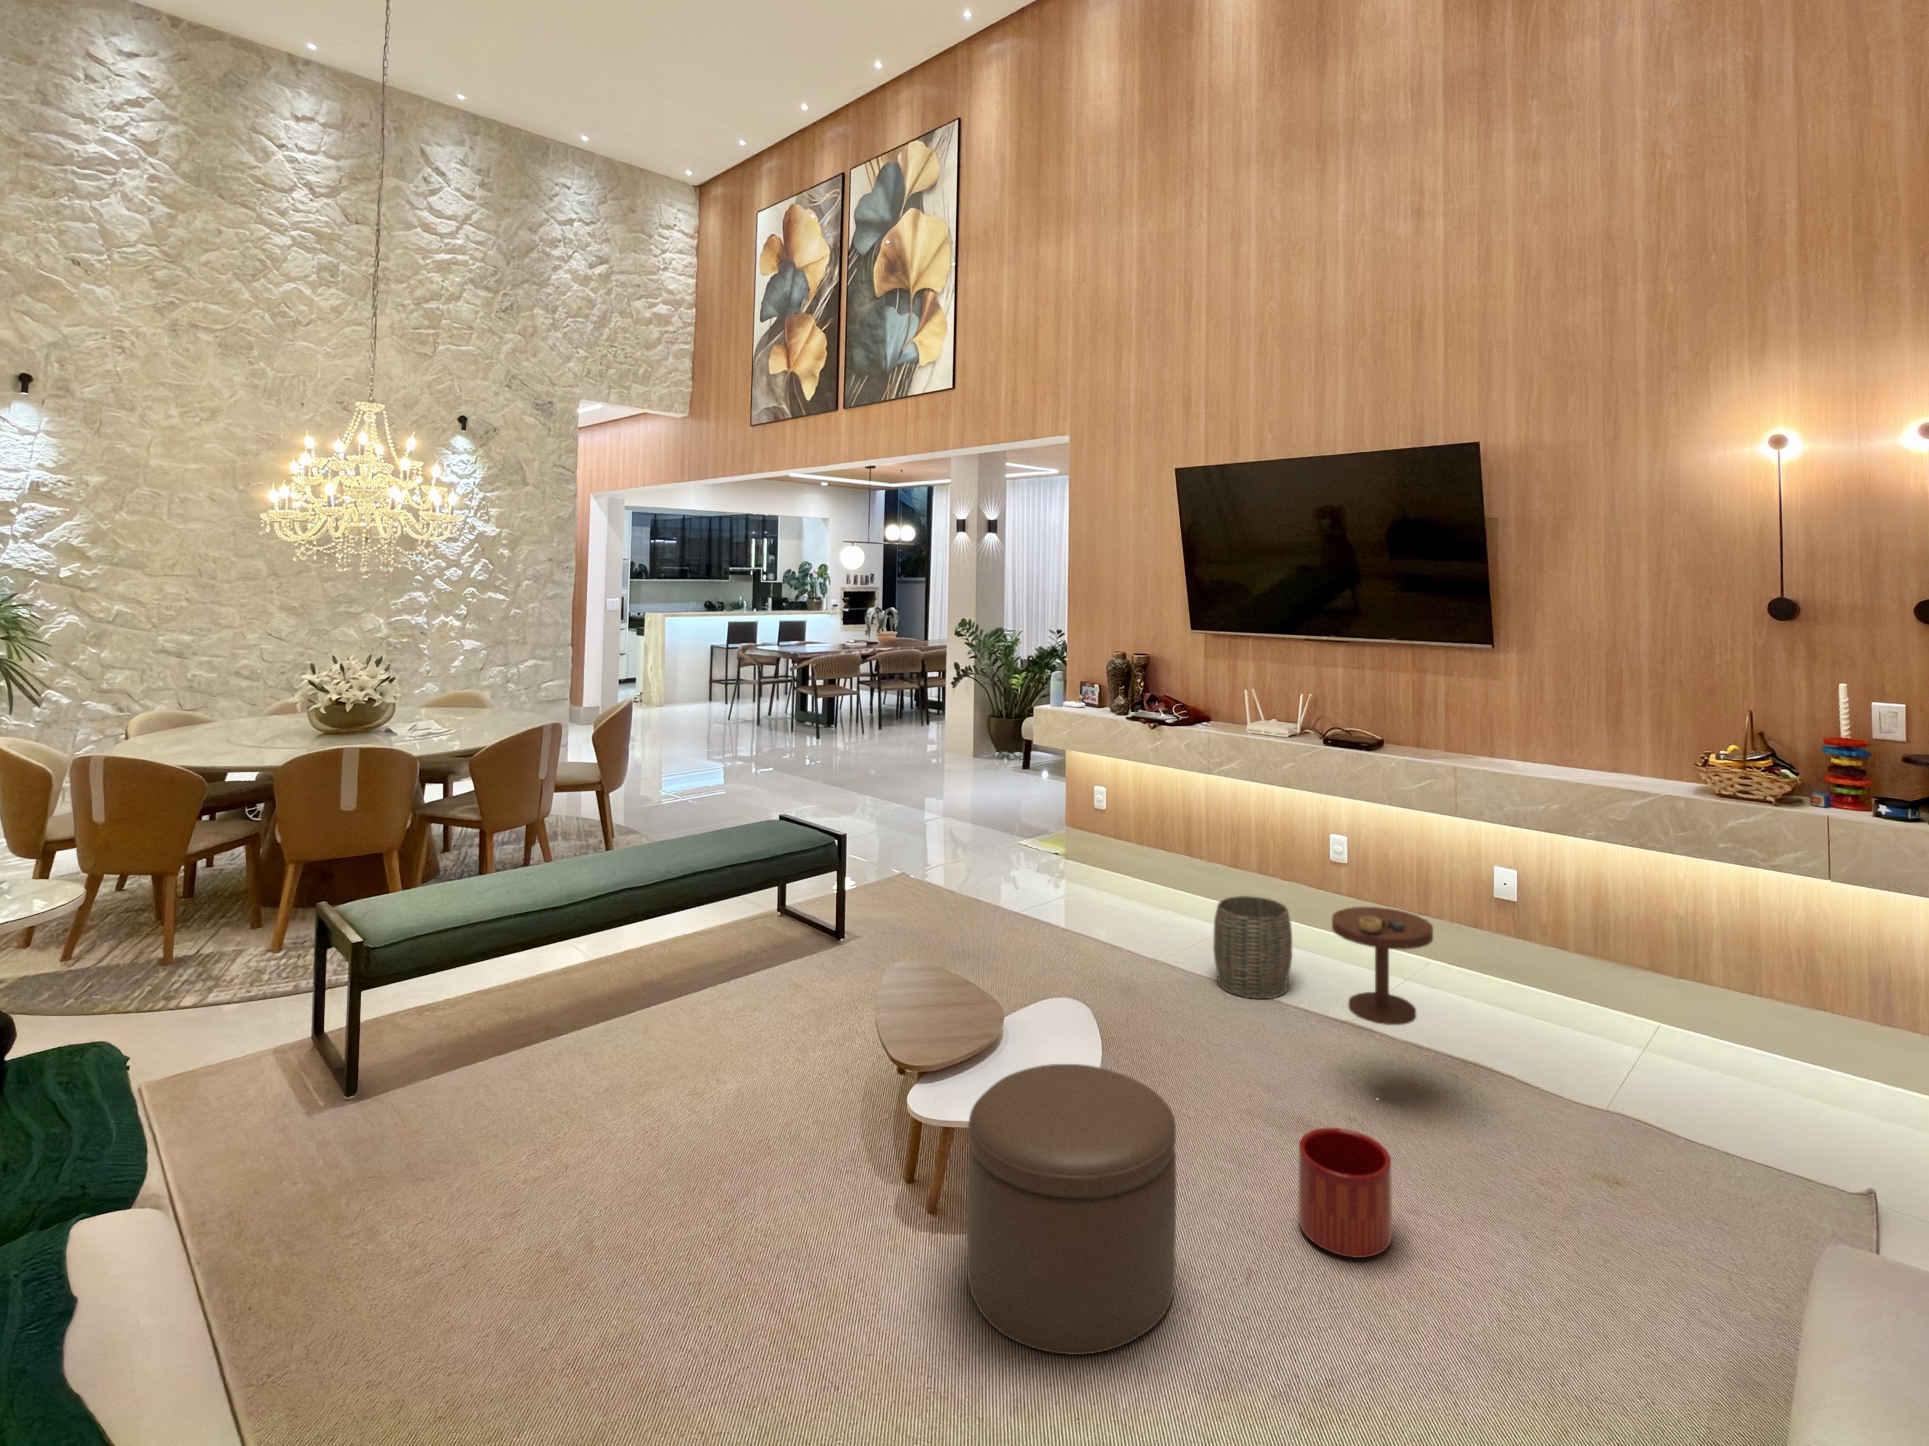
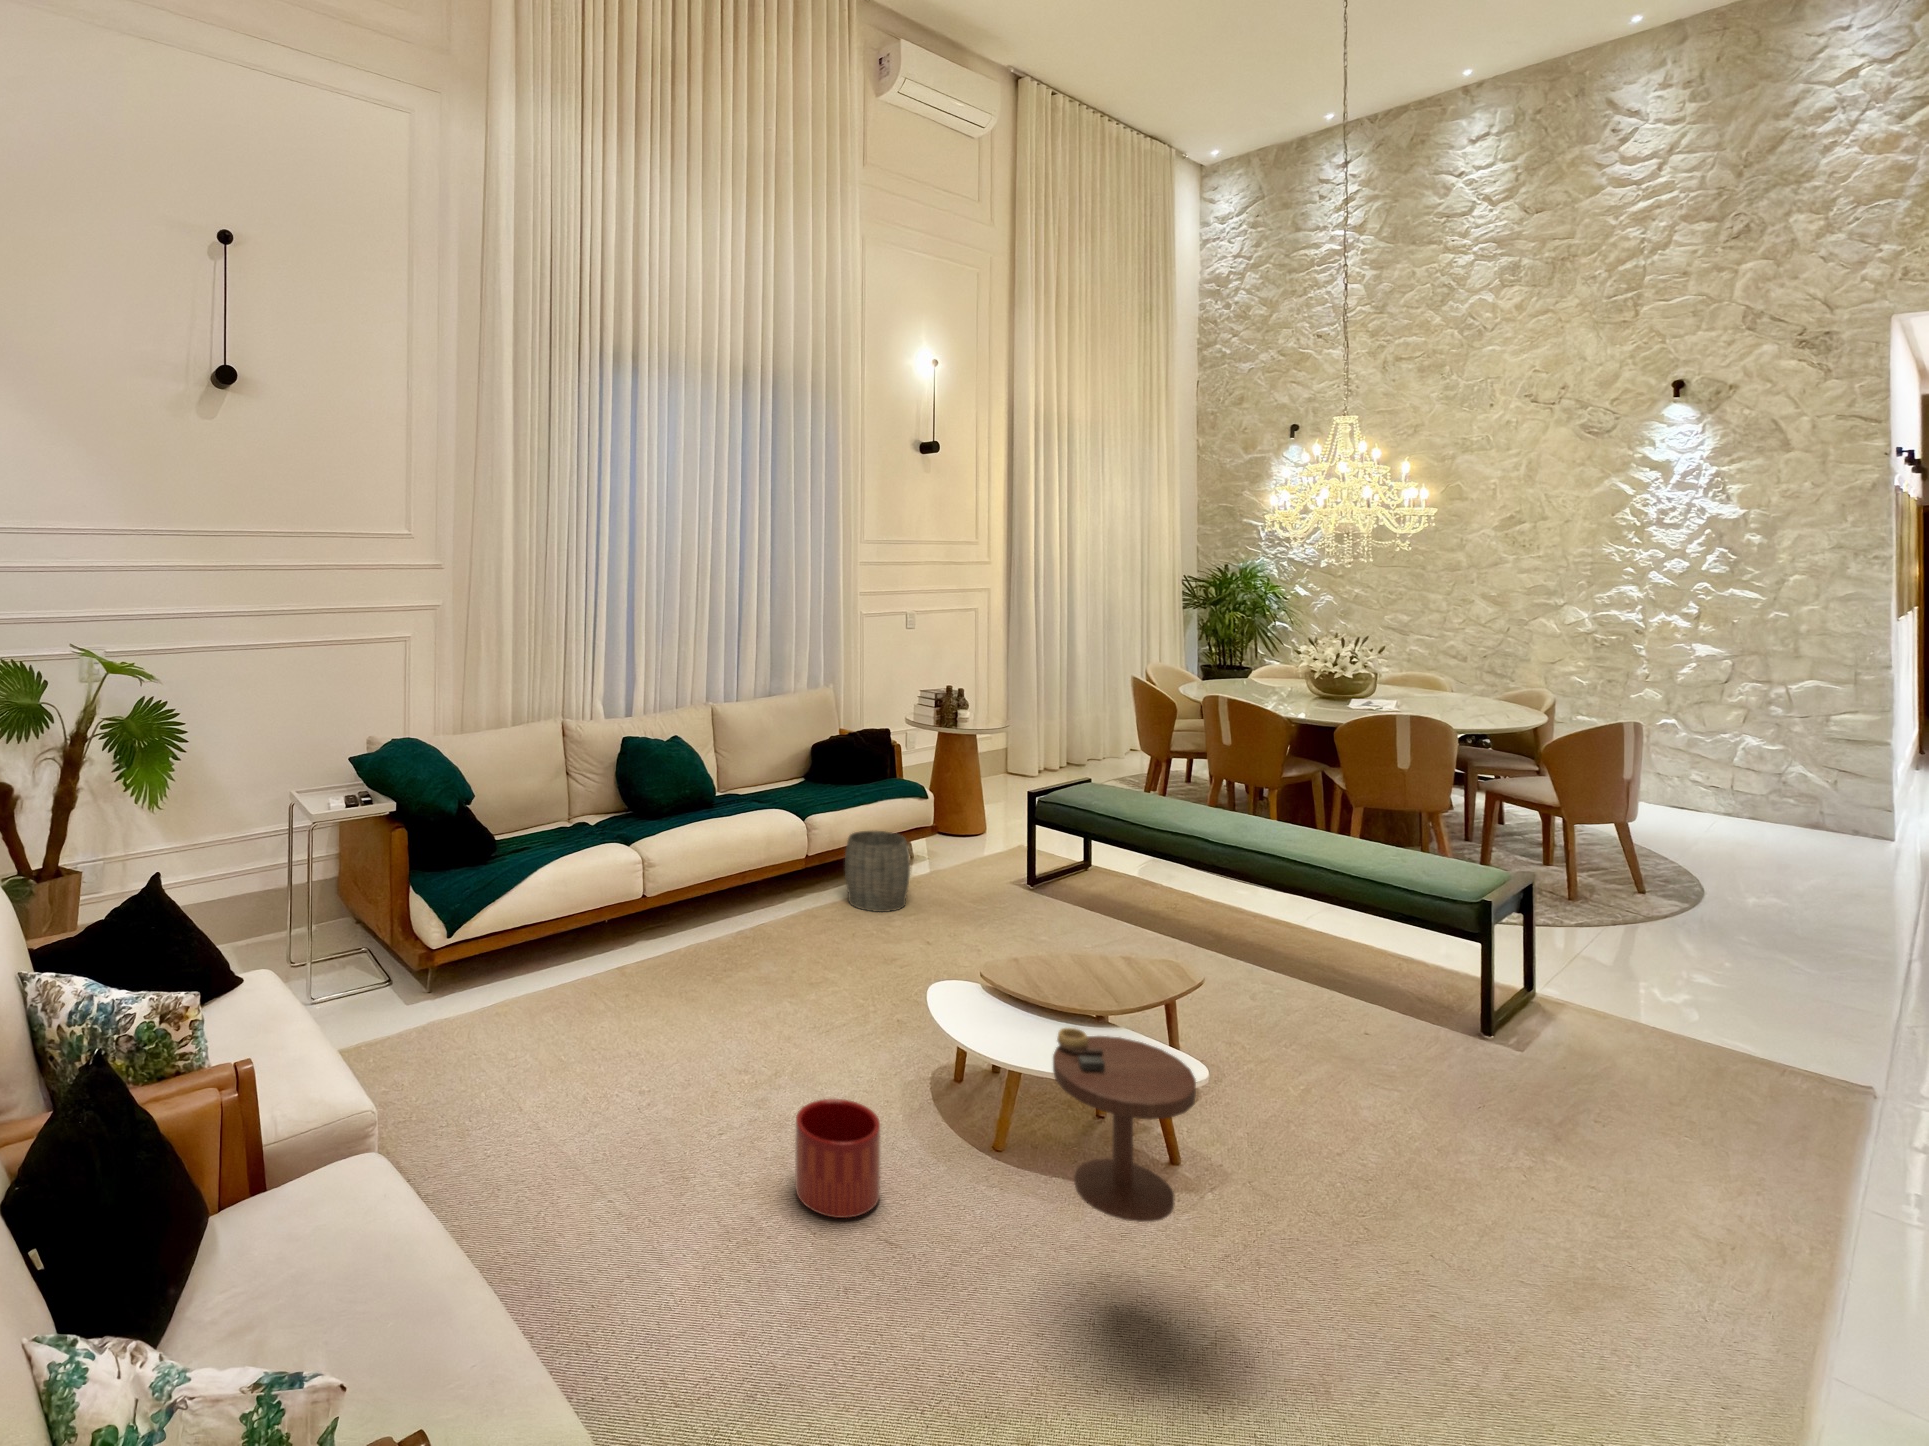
woven basket: present [1213,896,1292,999] -> present [845,831,910,912]
ottoman: present [967,1064,1176,1355] -> none [725,924,871,1099]

